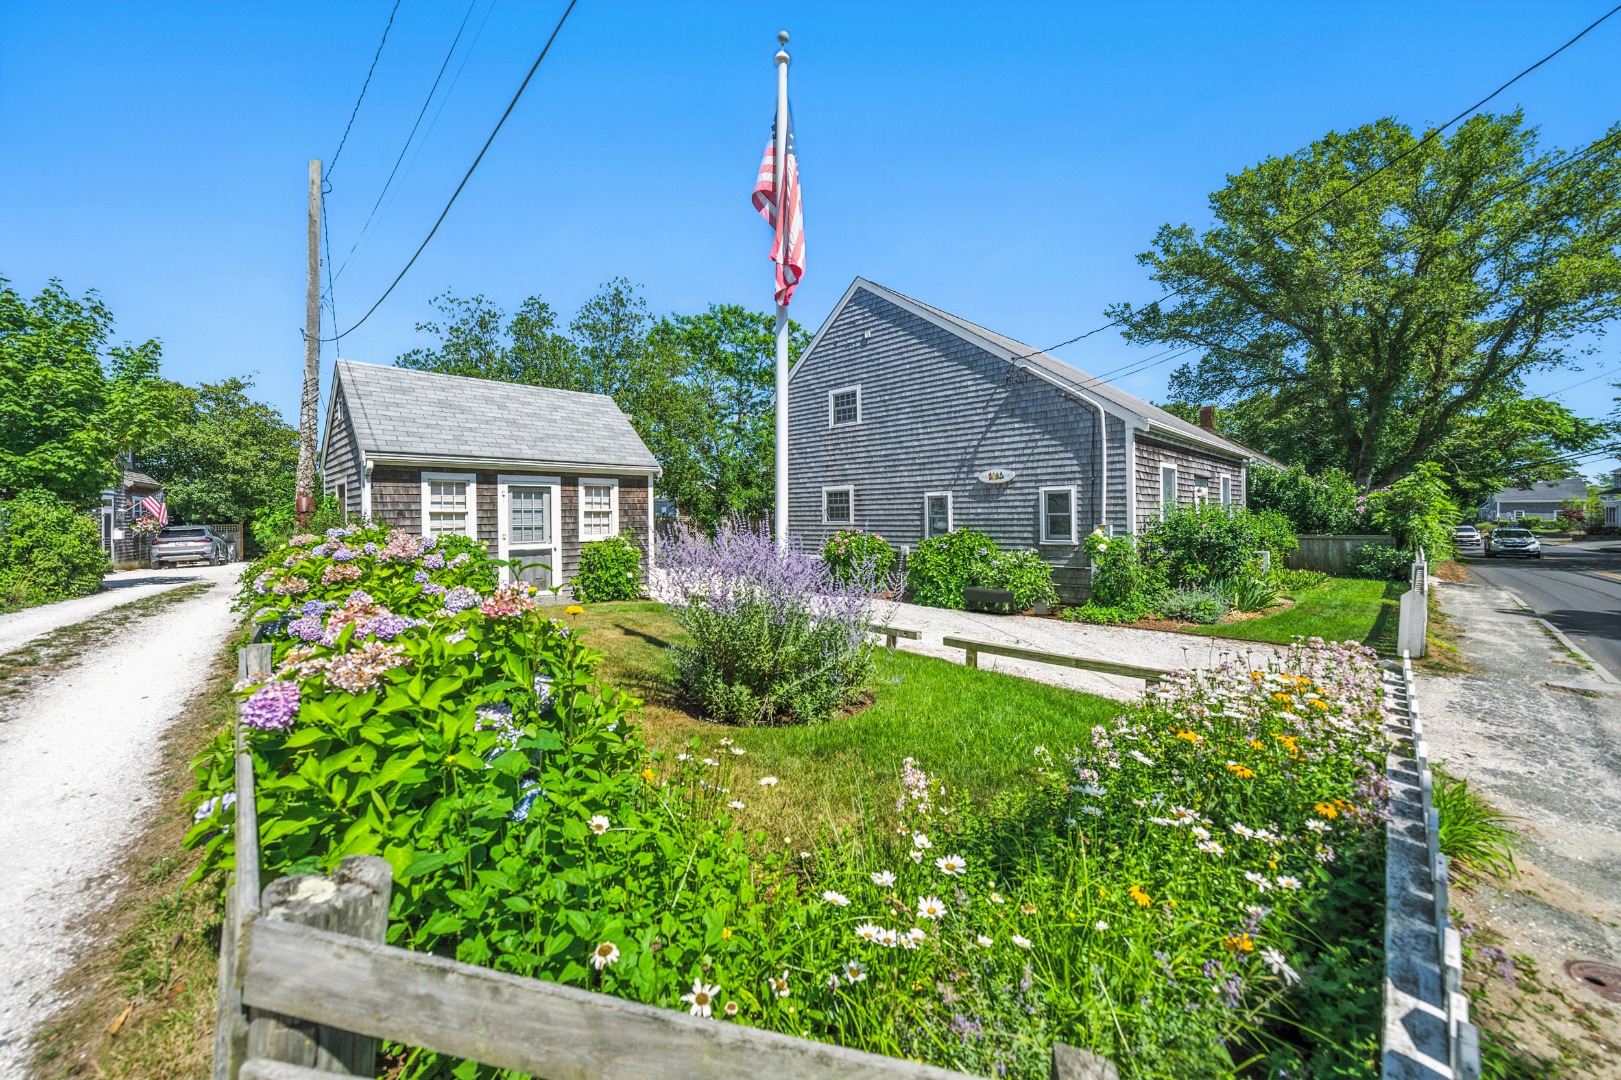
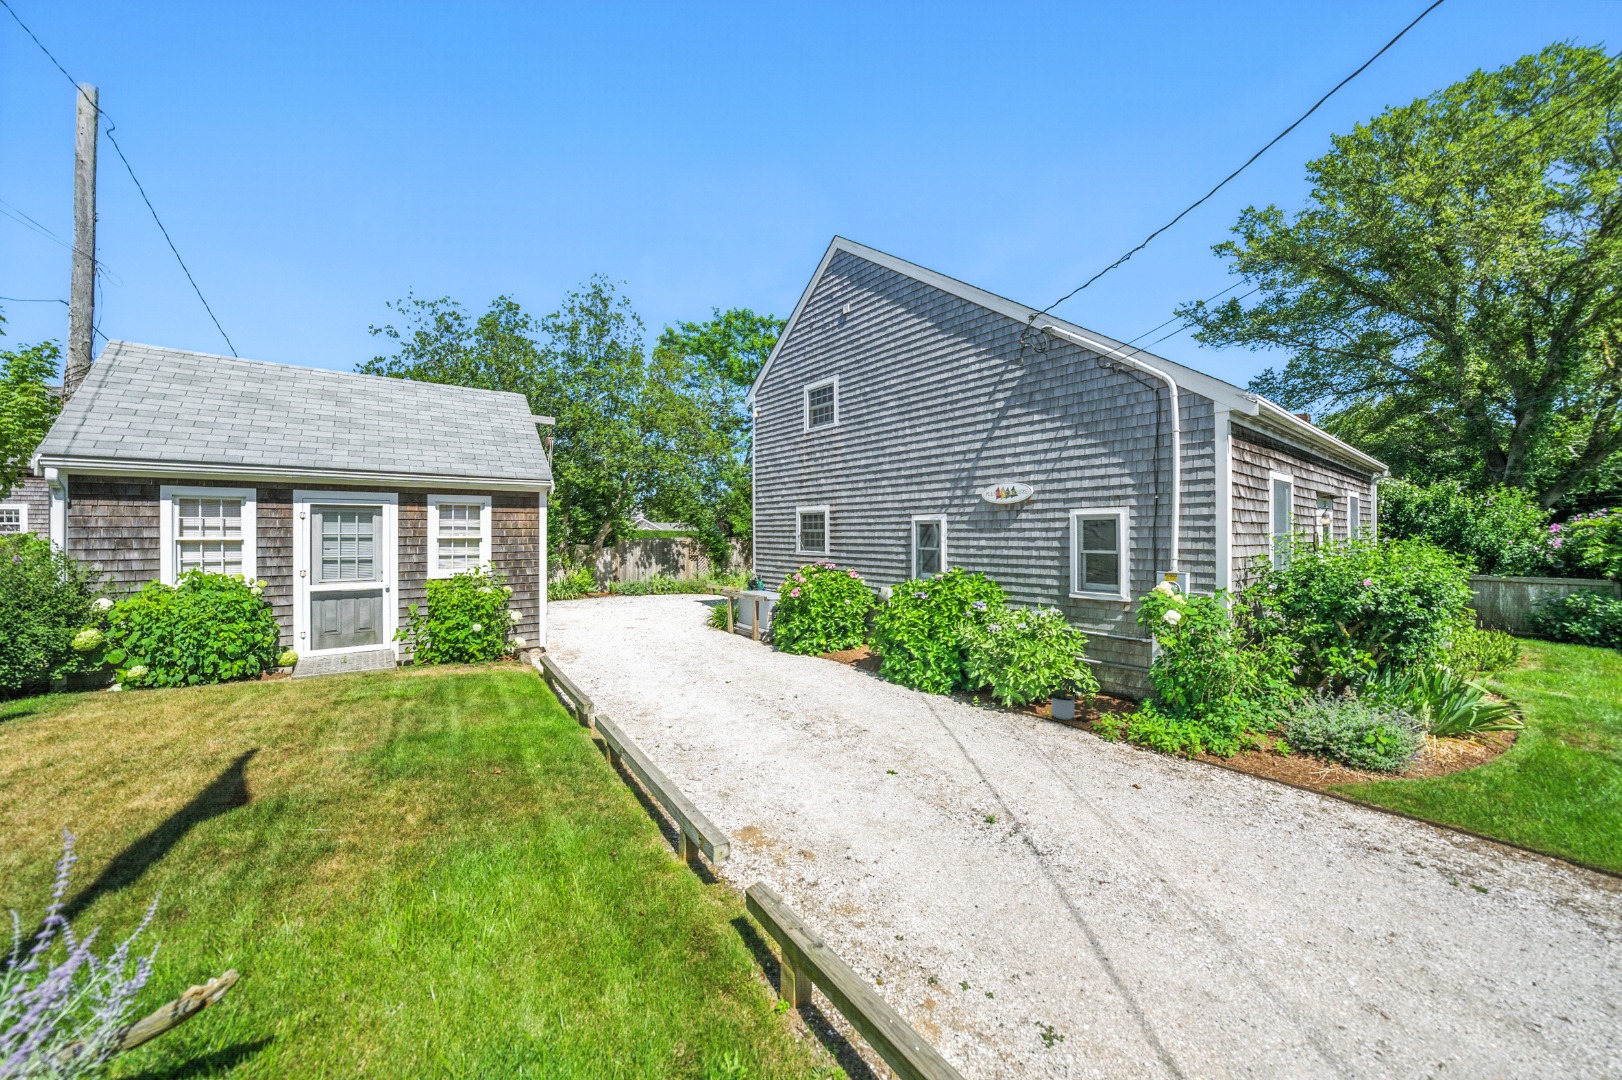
bench: present [963,587,1015,614] -> none [943,660,1021,716]

